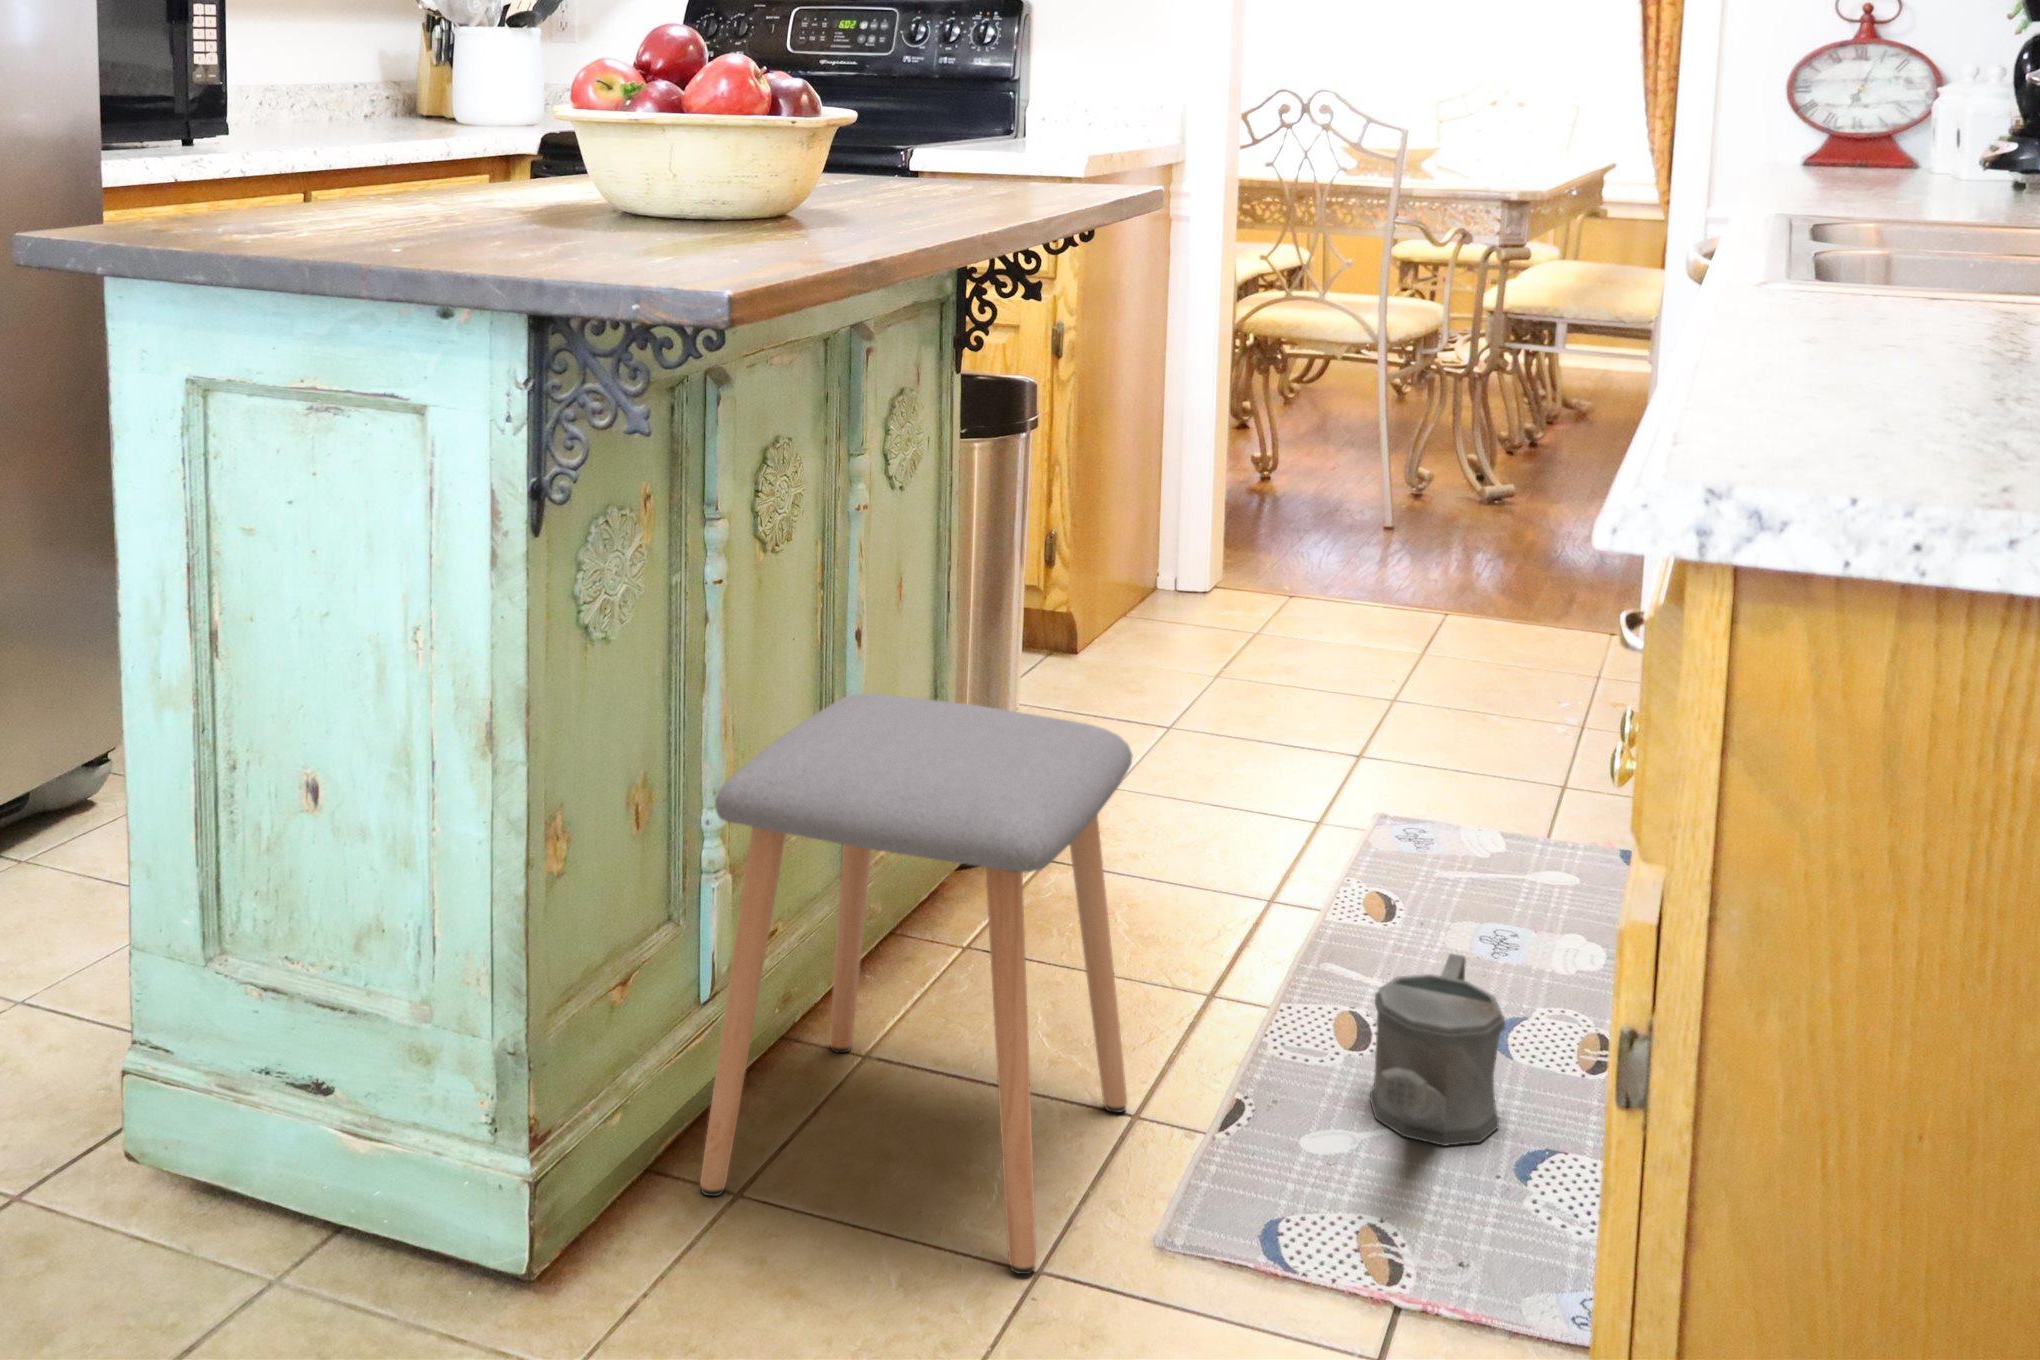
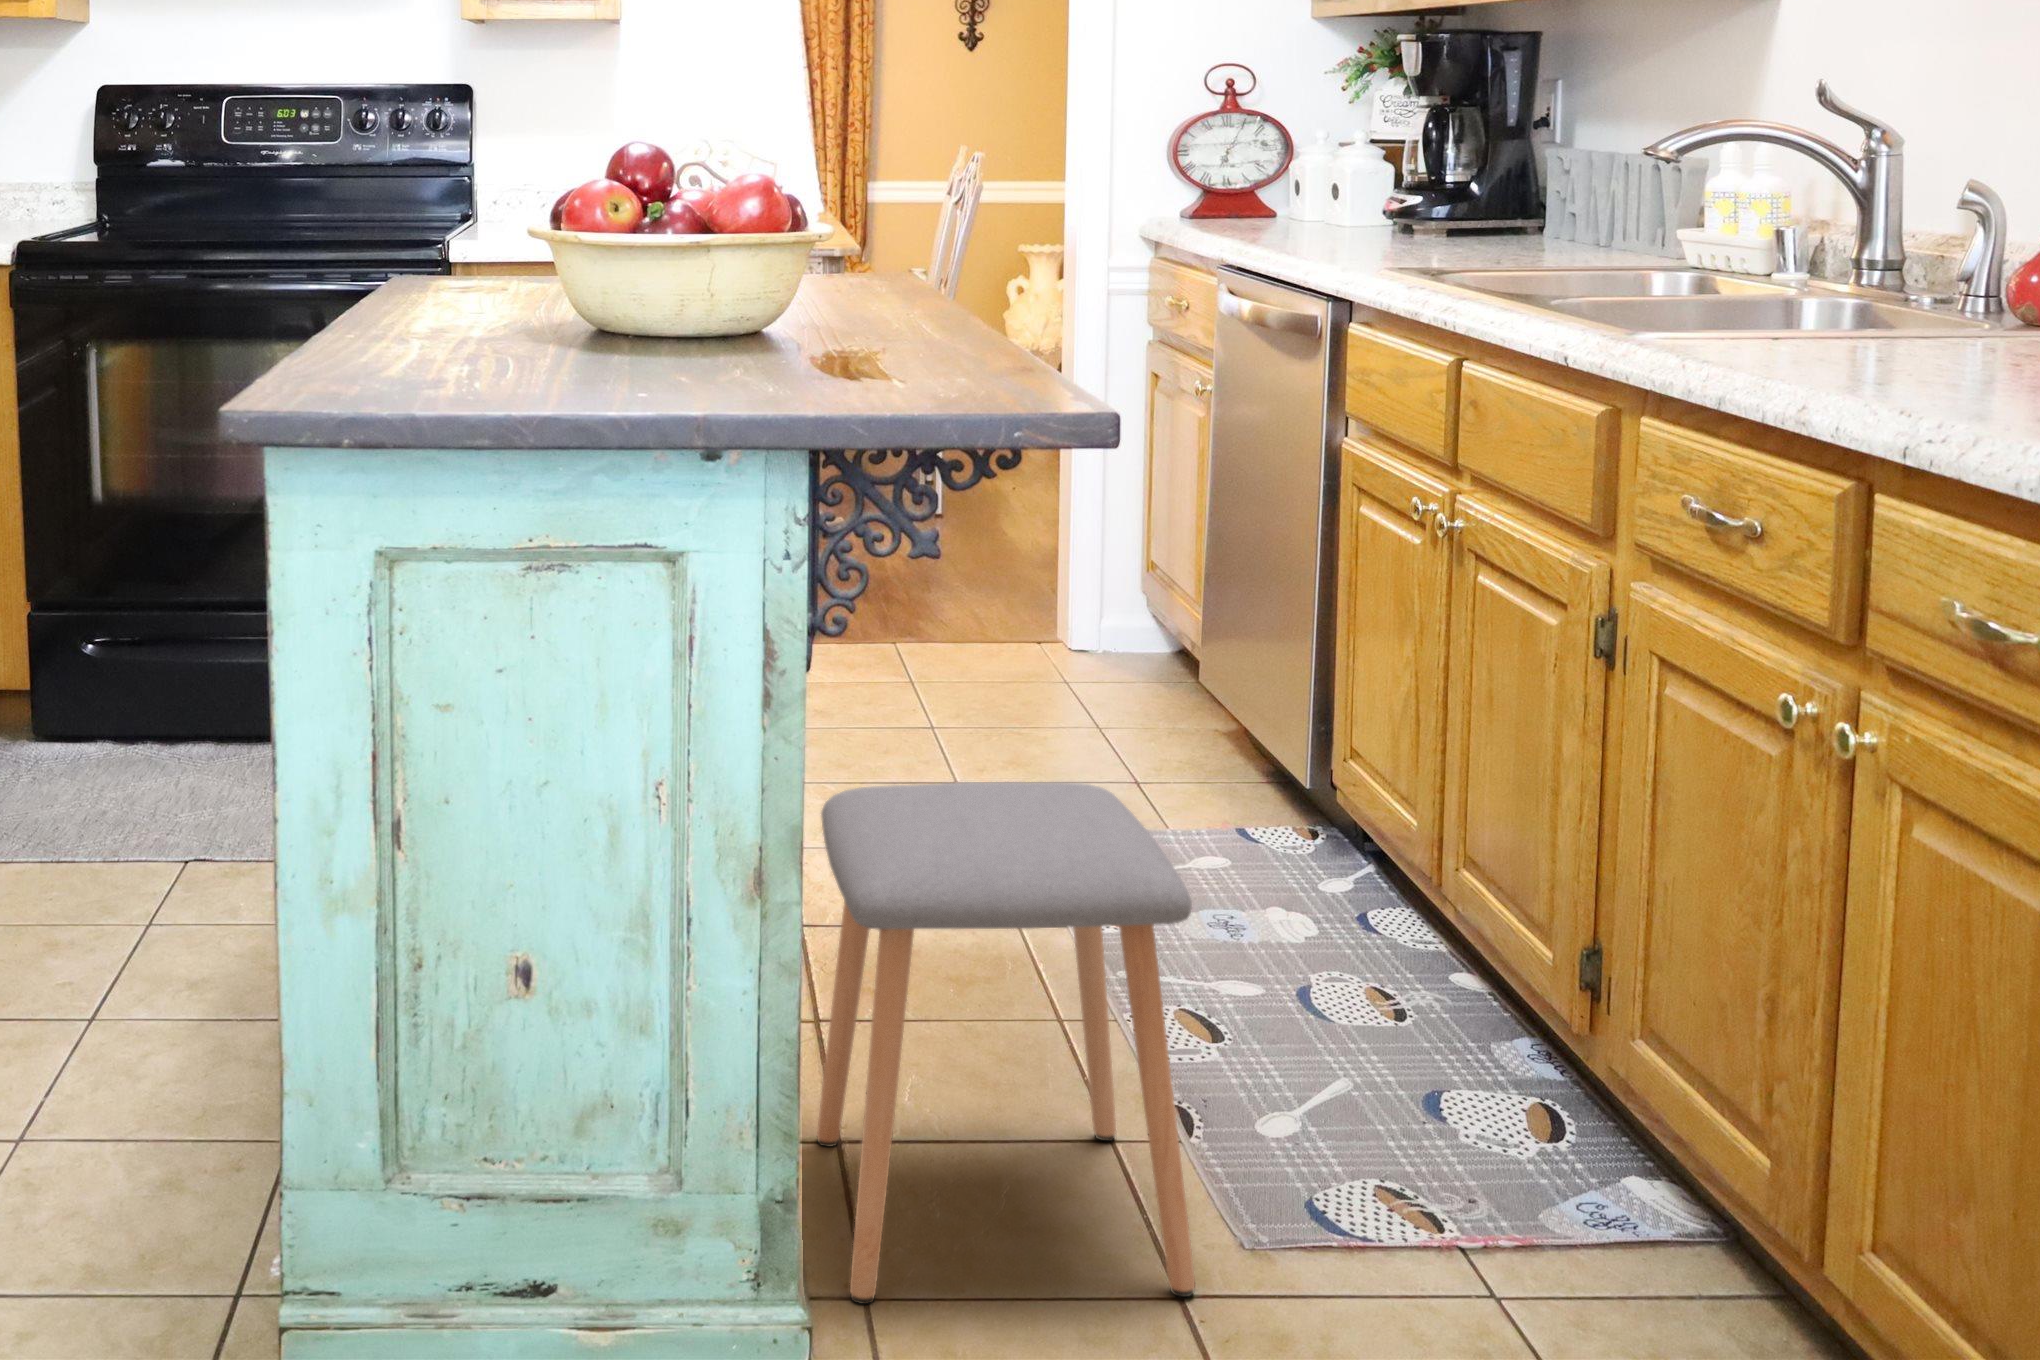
watering can: present [1370,954,1505,1146] -> none [1279,939,1417,1105]

